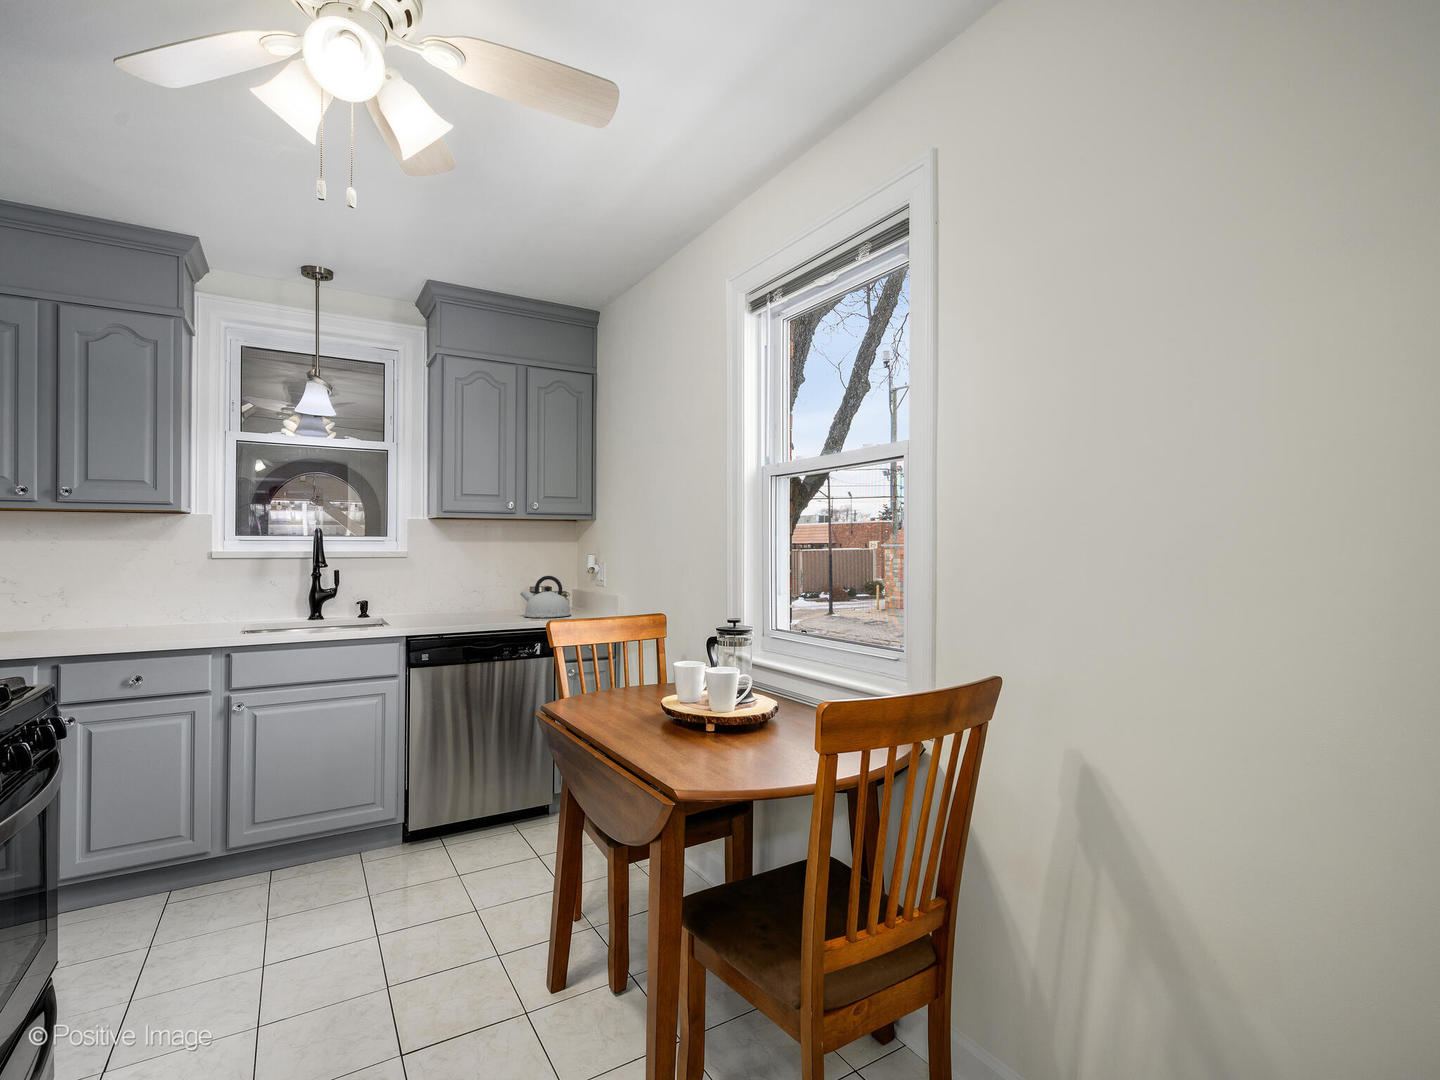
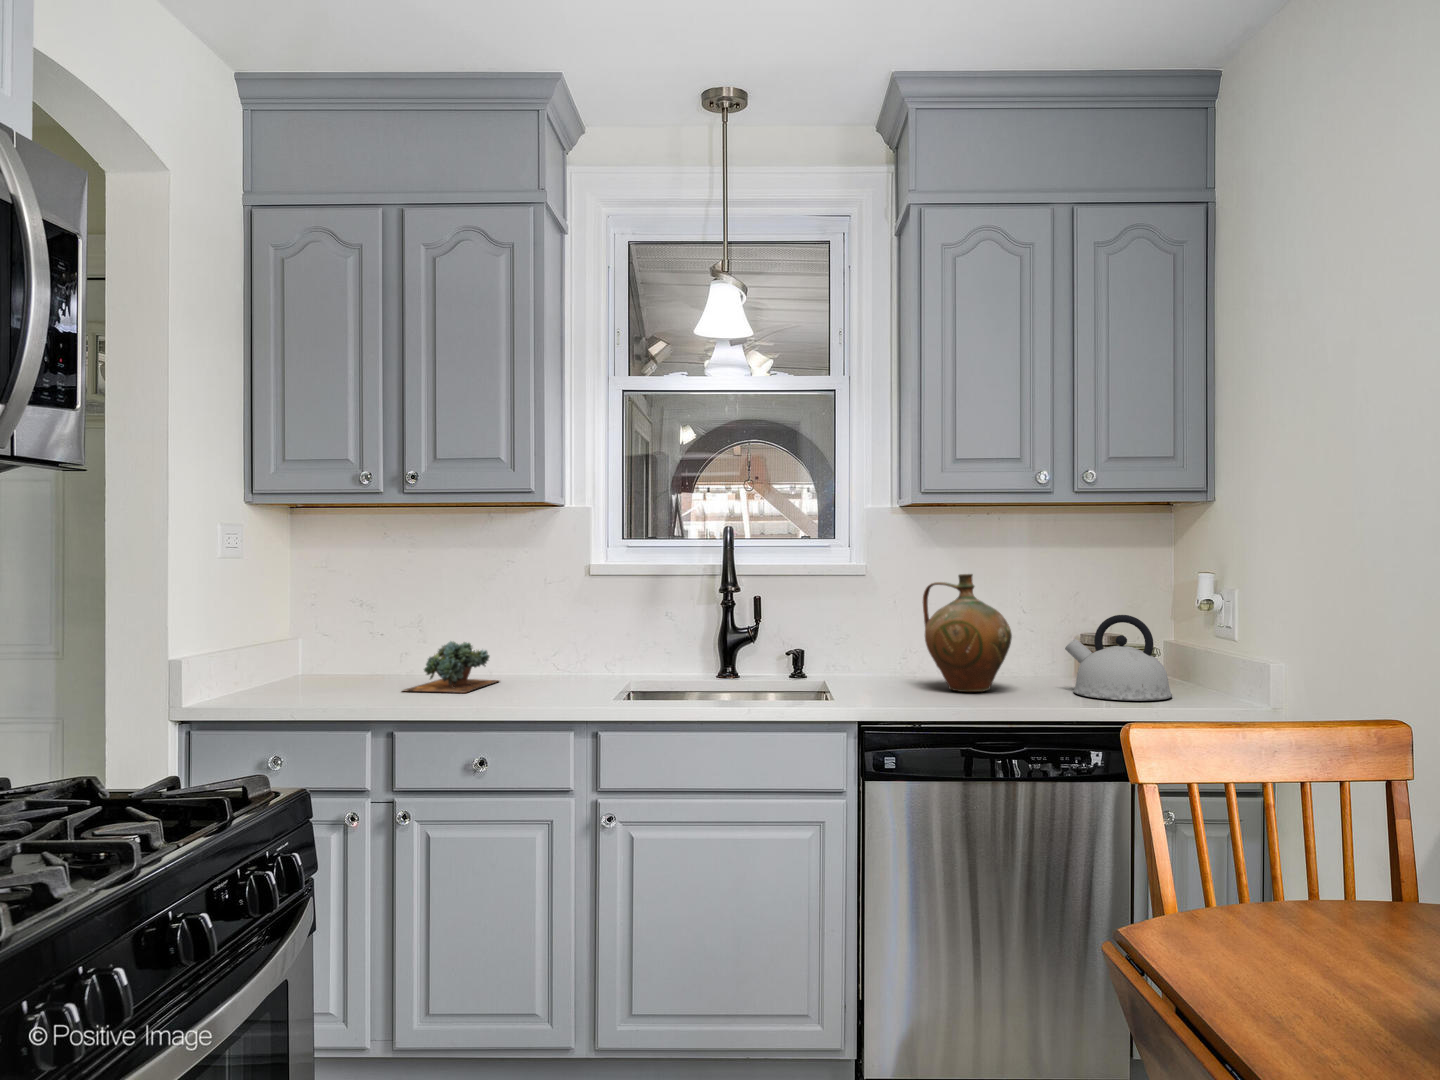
ceramic jug: none [443,556,492,619] -> present [923,574,1012,692]
succulent plant: none [57,605,140,641] -> present [403,641,499,693]

